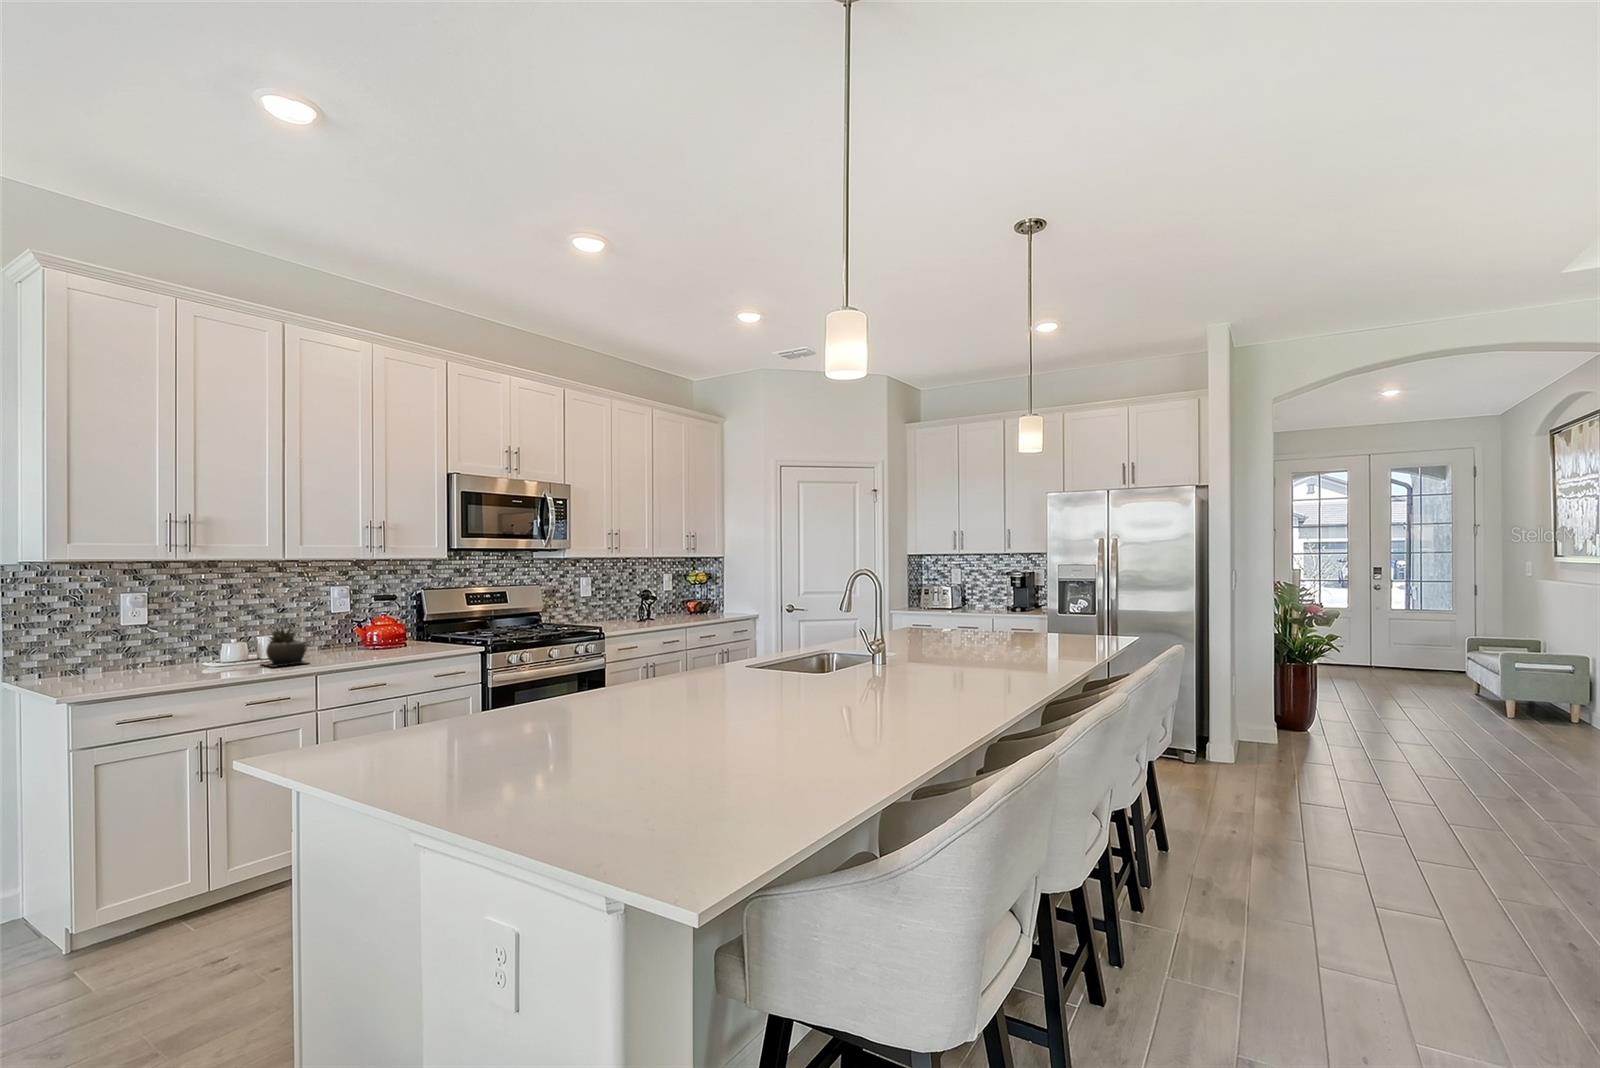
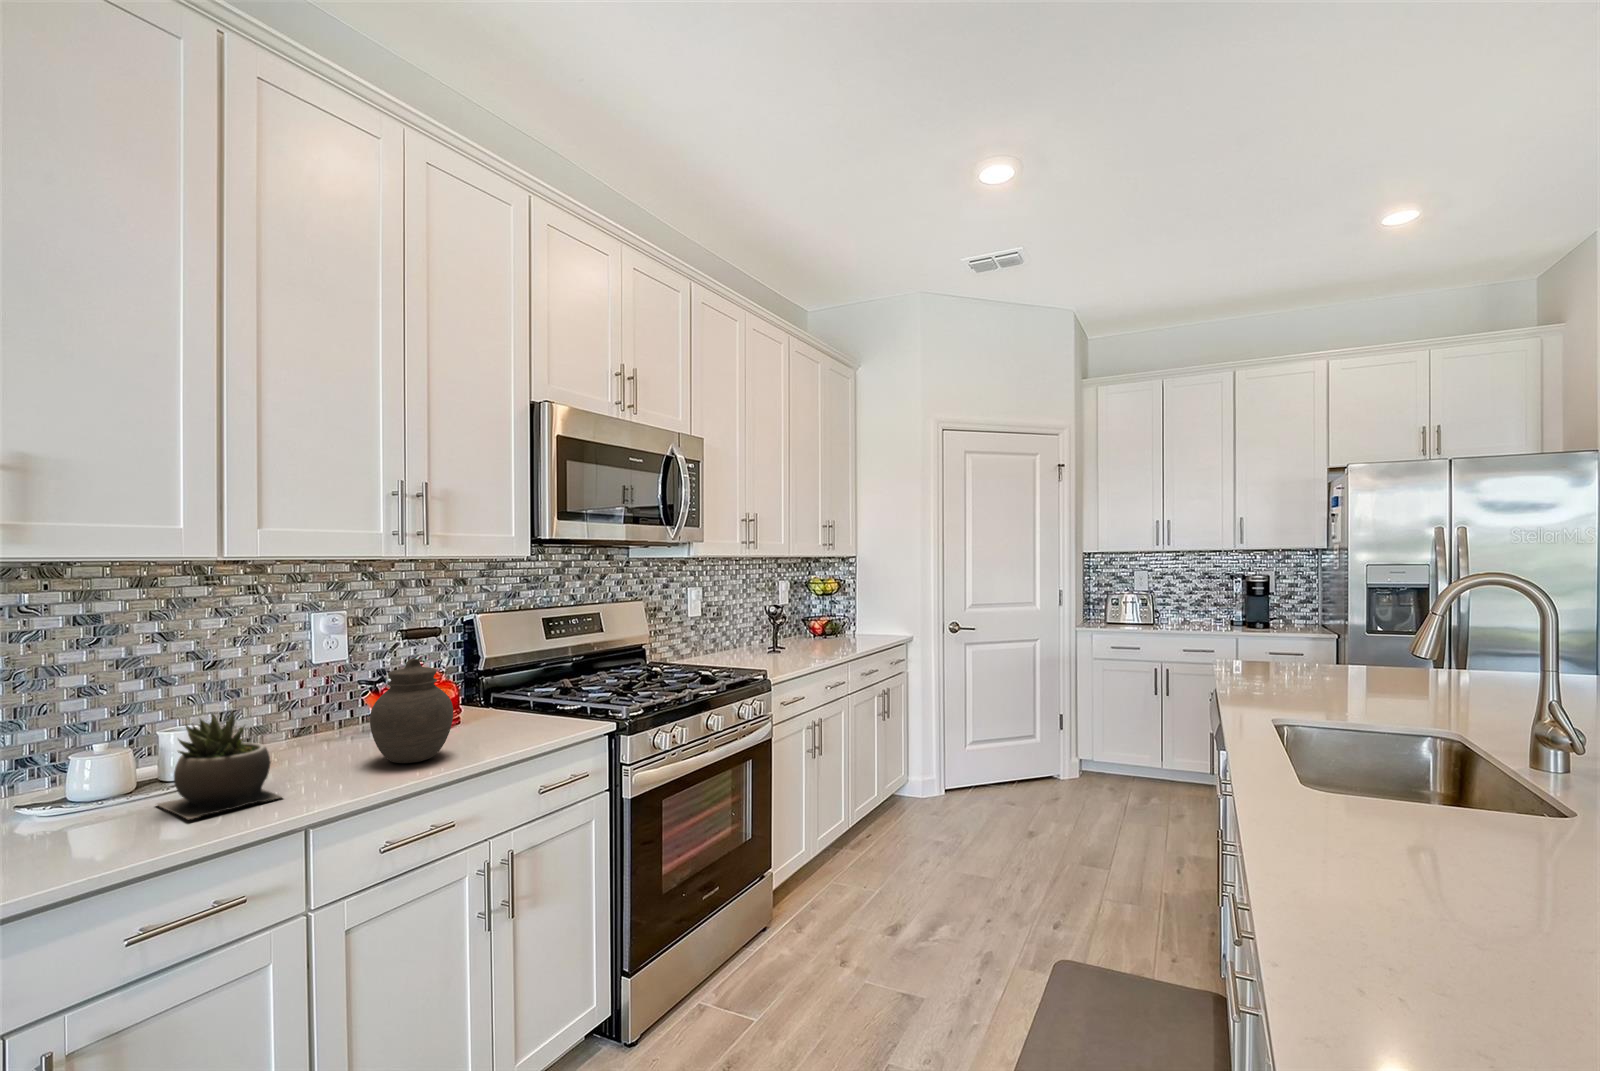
jar: none [352,607,393,656] -> present [370,659,453,763]

